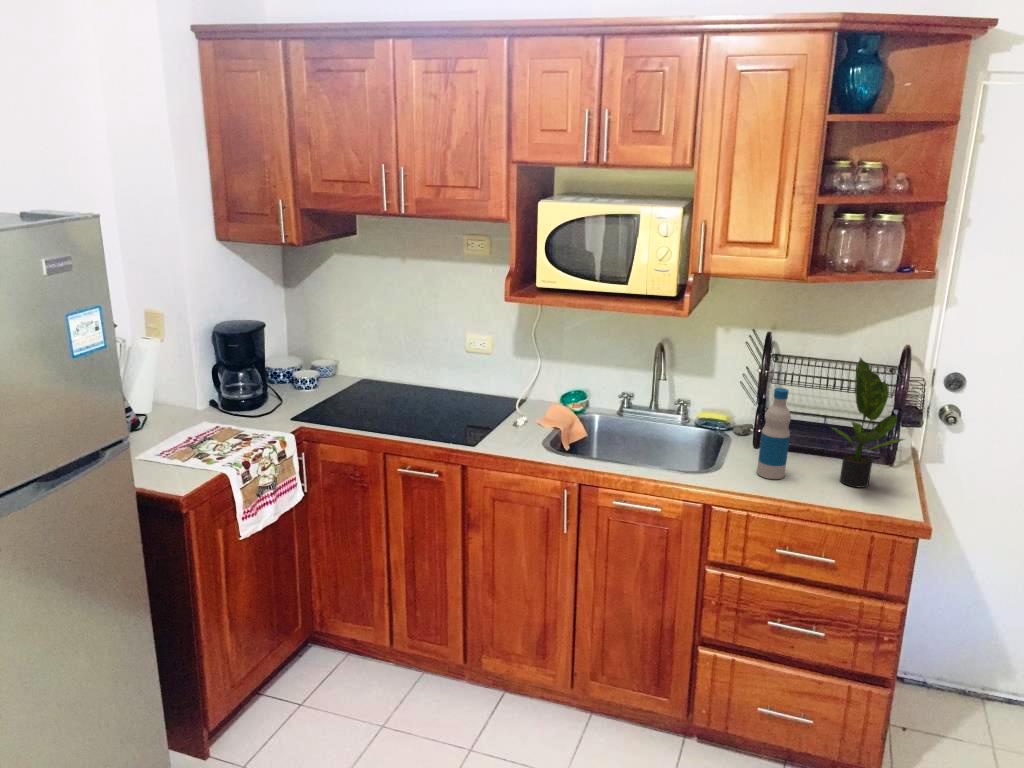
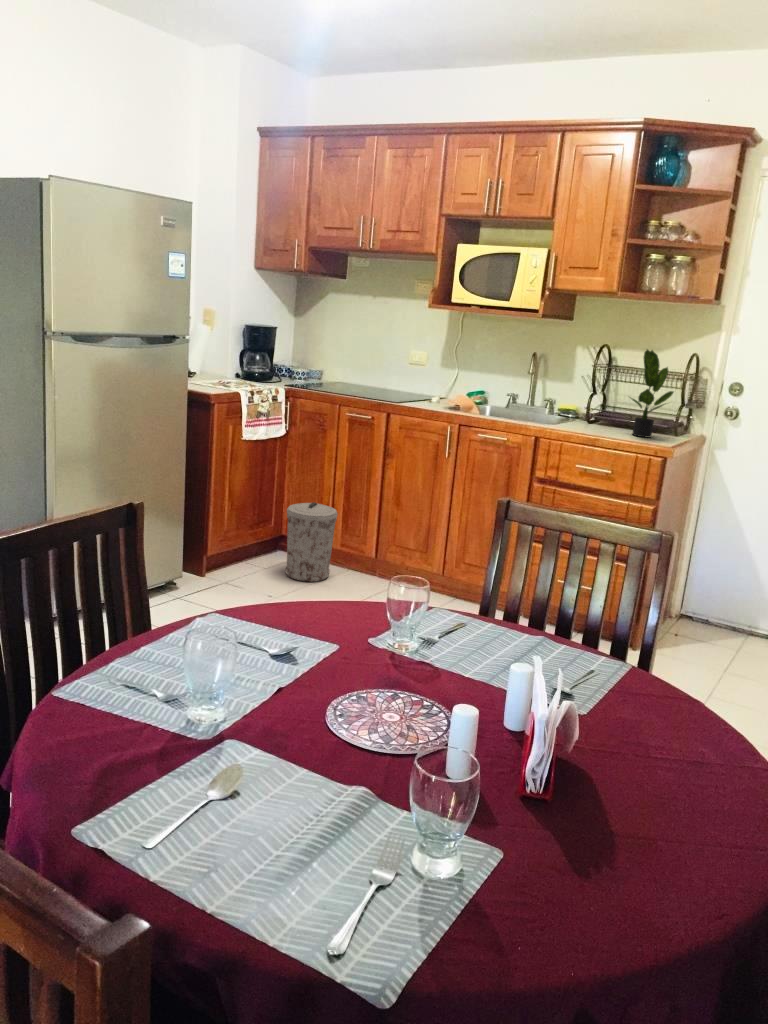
bottle: present [757,388,791,479] -> none [578,367,602,430]
trash can: none [325,601,404,731] -> present [286,502,338,582]

